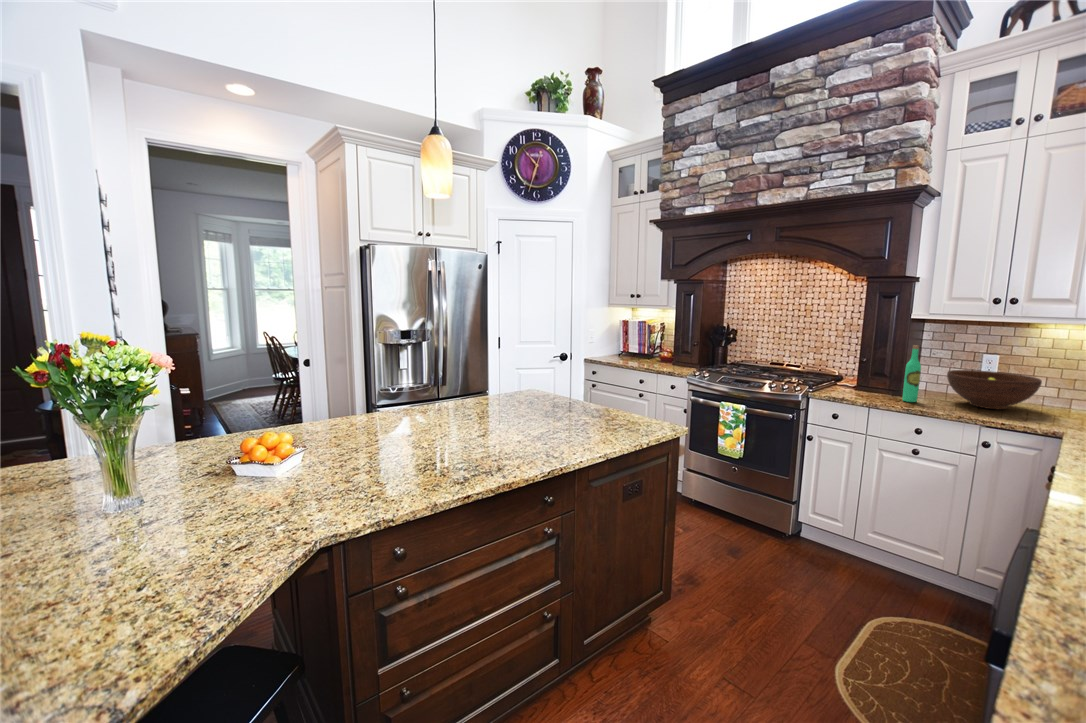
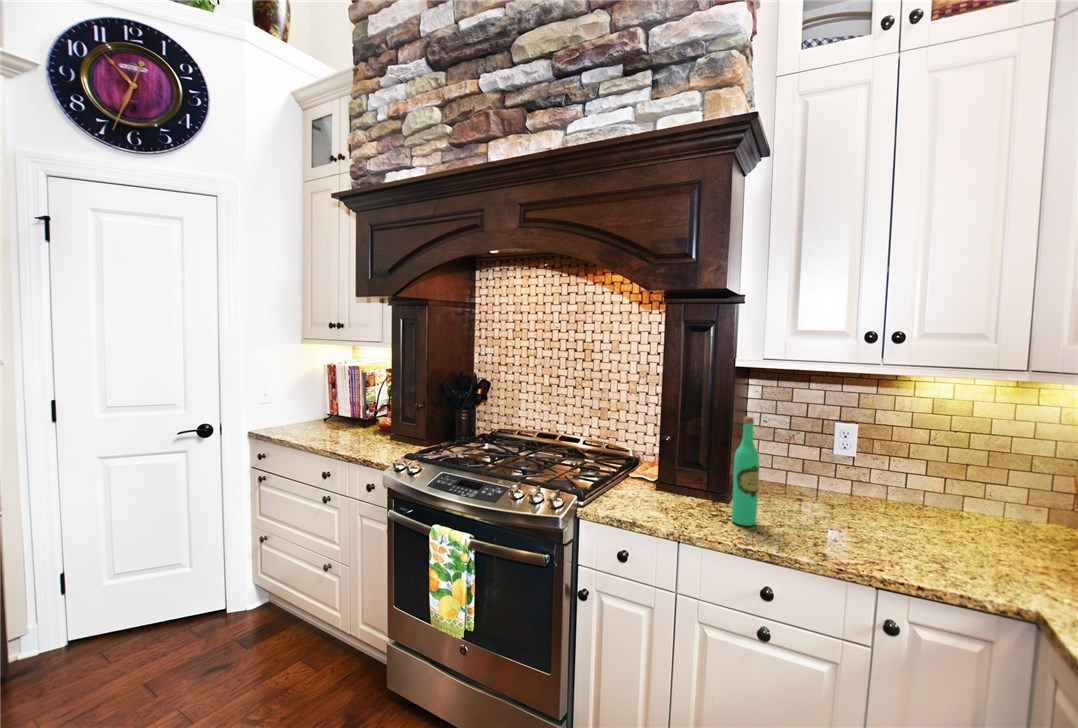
fruit bowl: present [947,370,1042,409] -> none [797,453,952,535]

